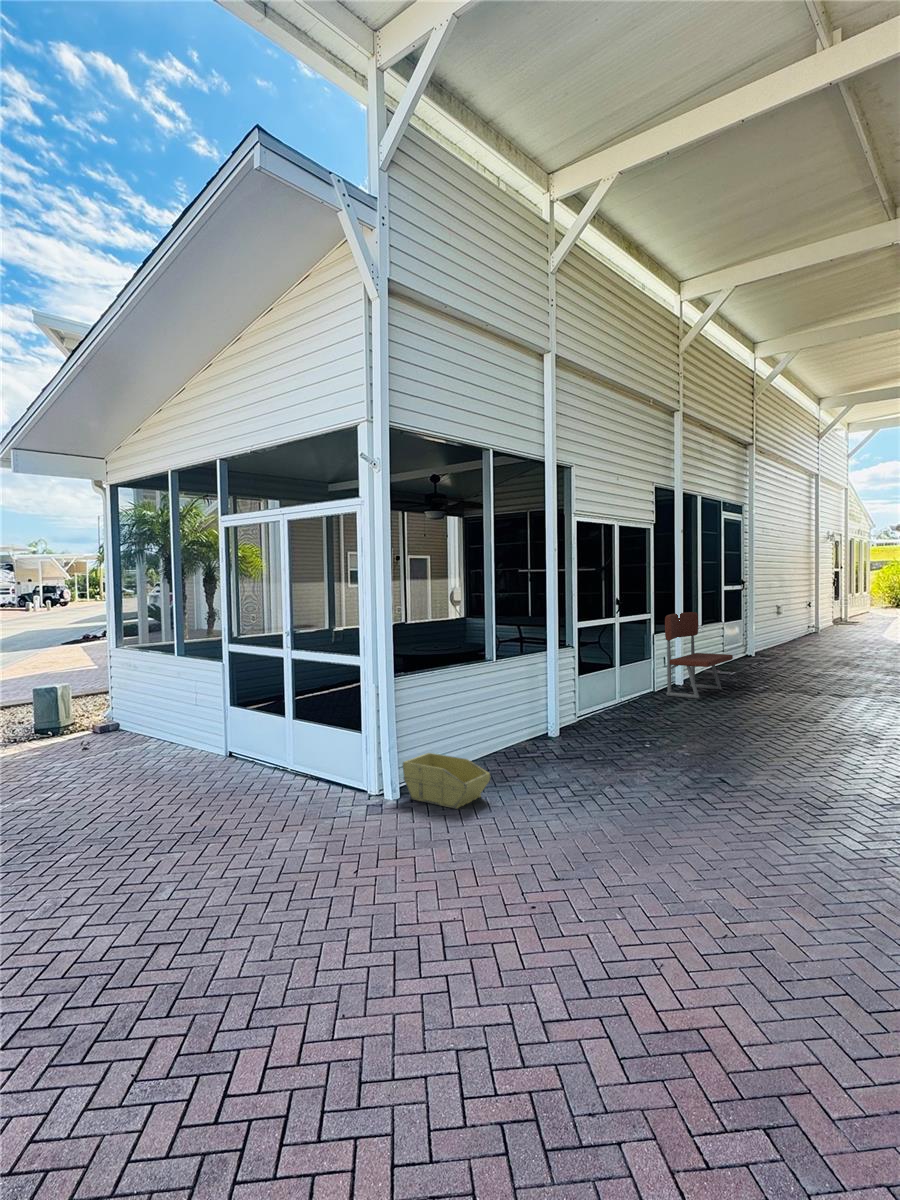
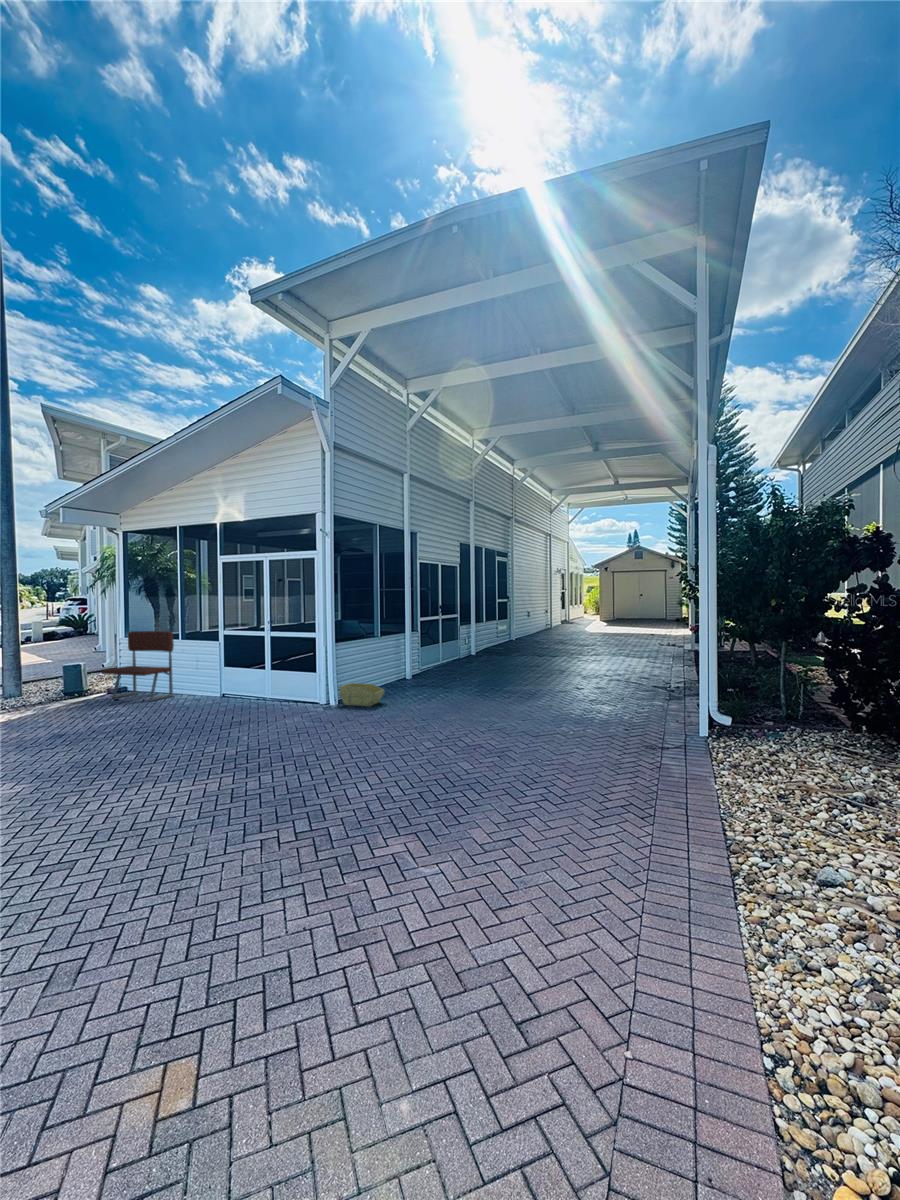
bench: present [665,612,733,699] -> present [102,631,174,701]

